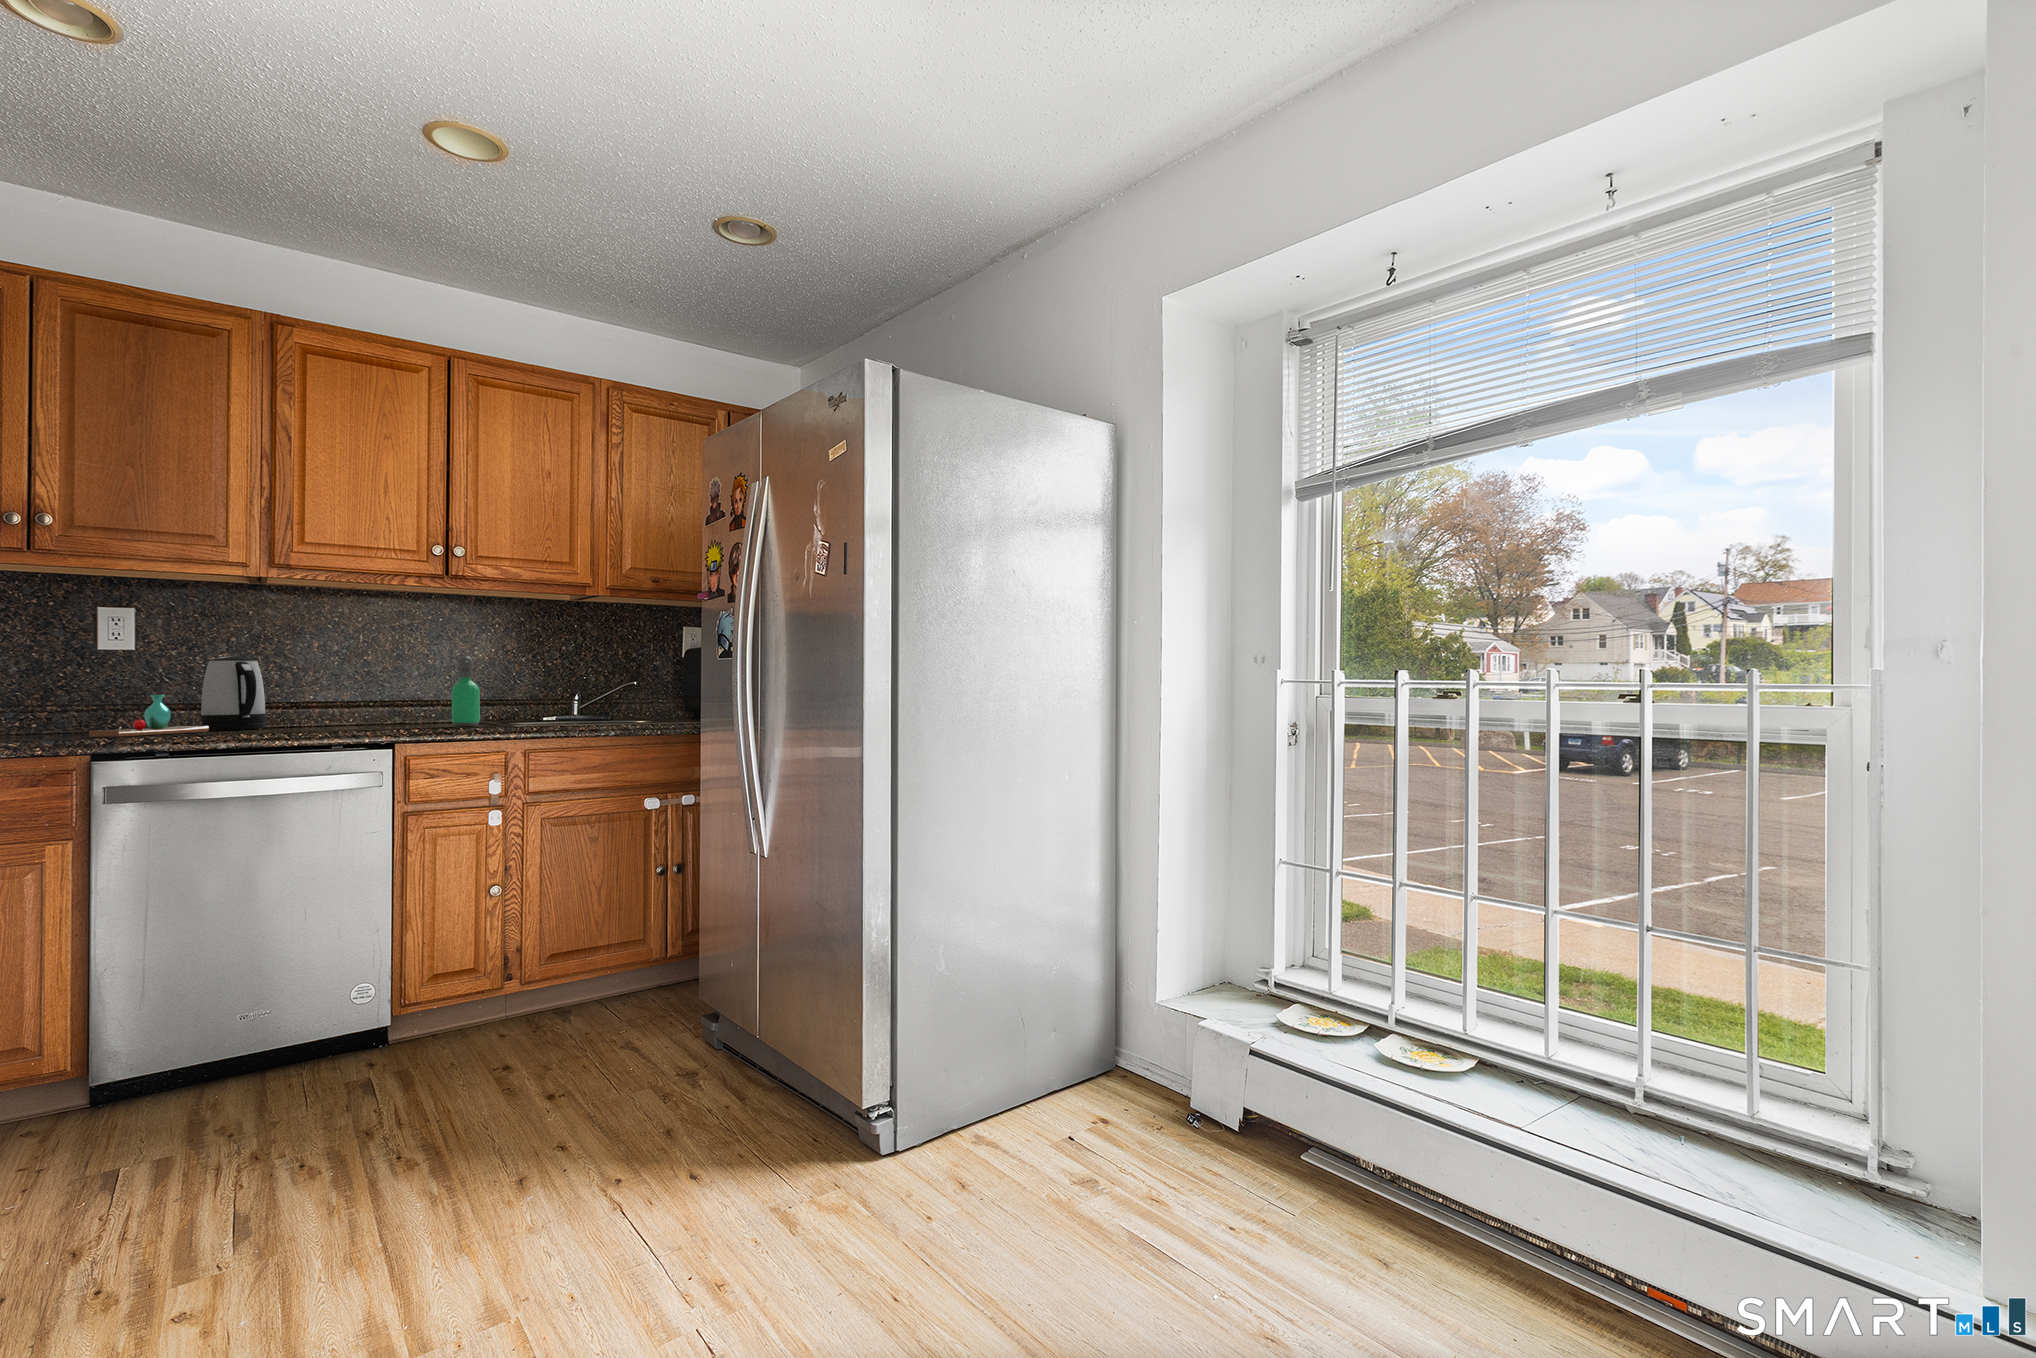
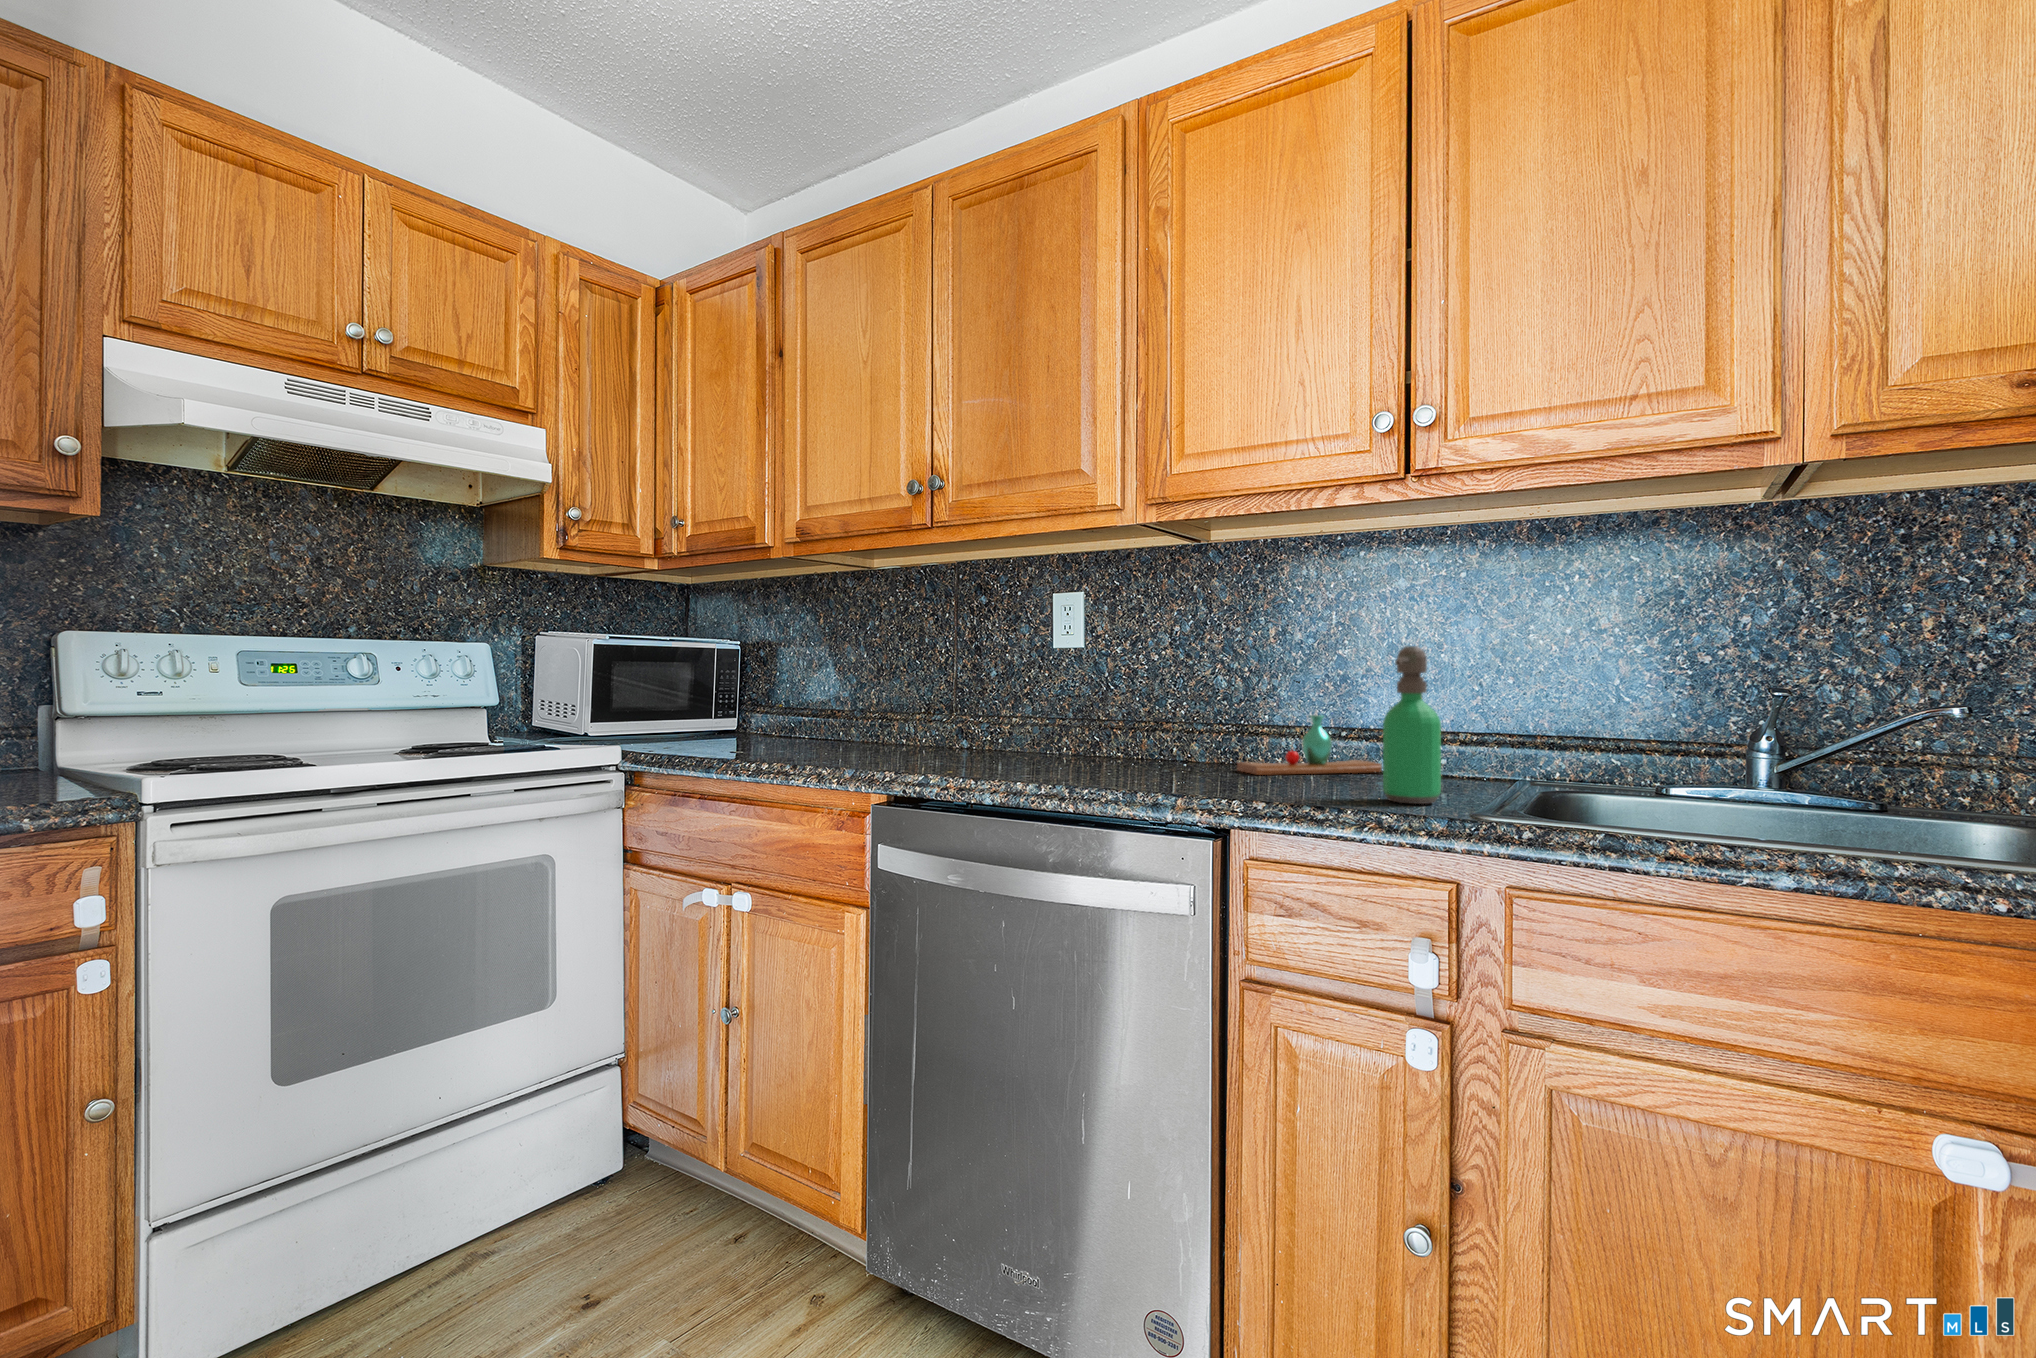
kettle: present [201,656,266,730] -> none [1122,654,1196,763]
vase: present [89,695,209,737] -> present [1237,715,1382,775]

